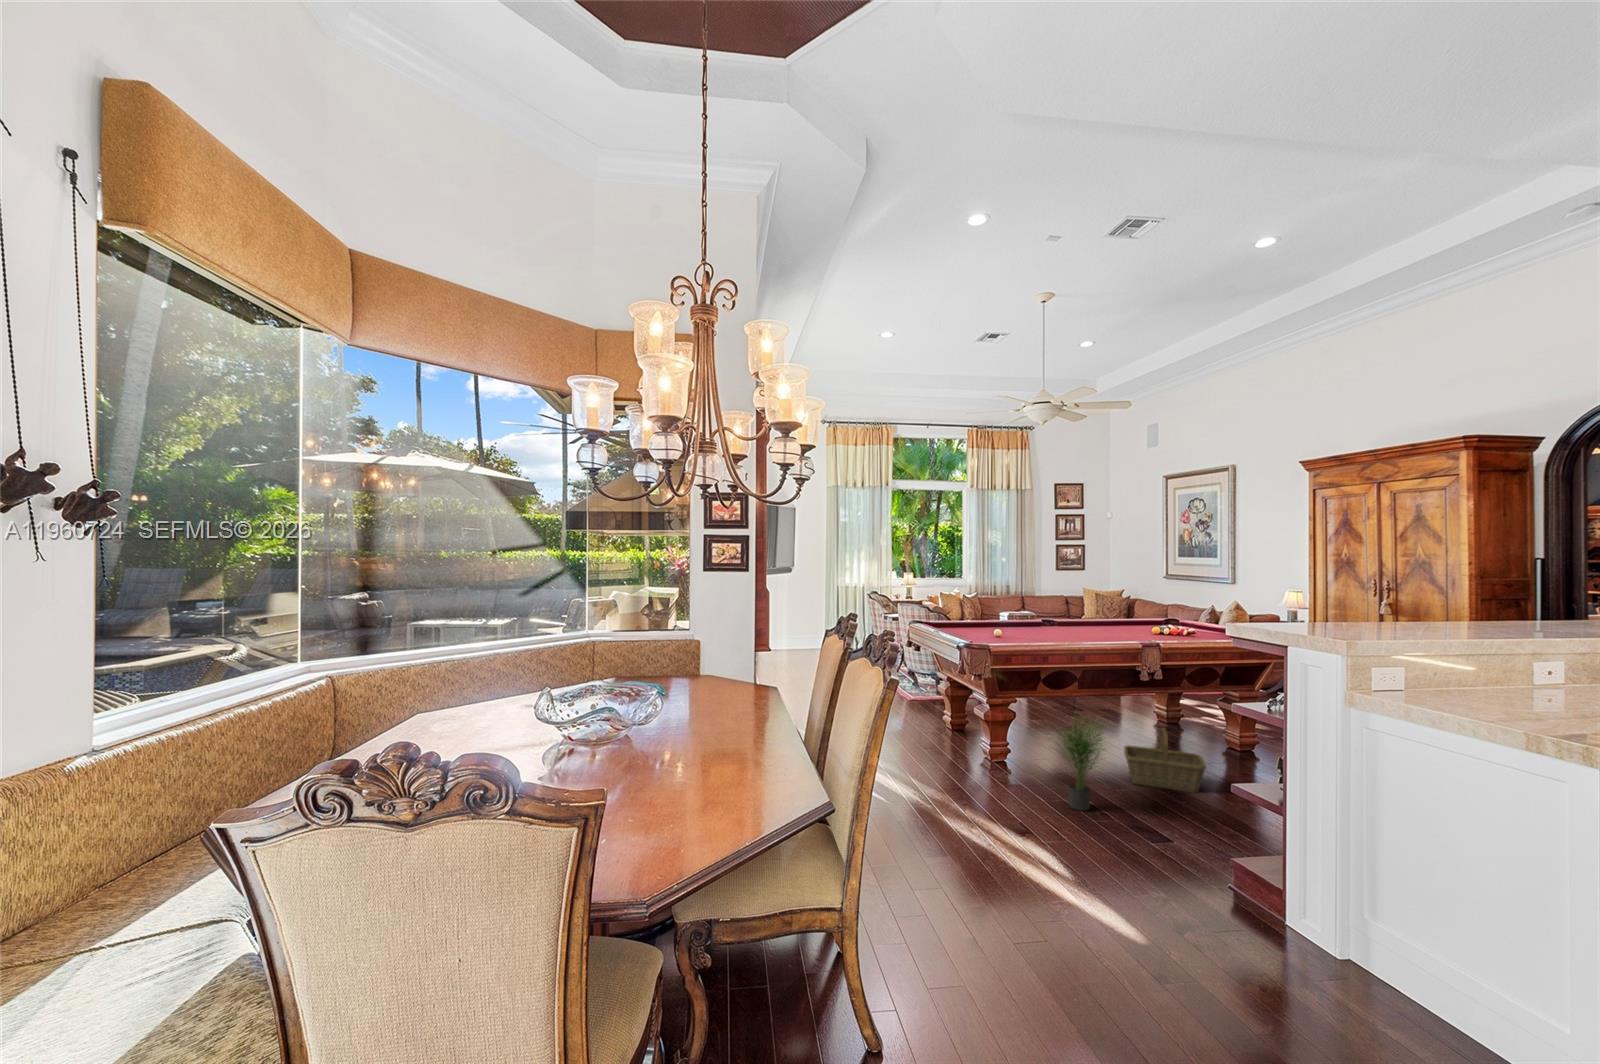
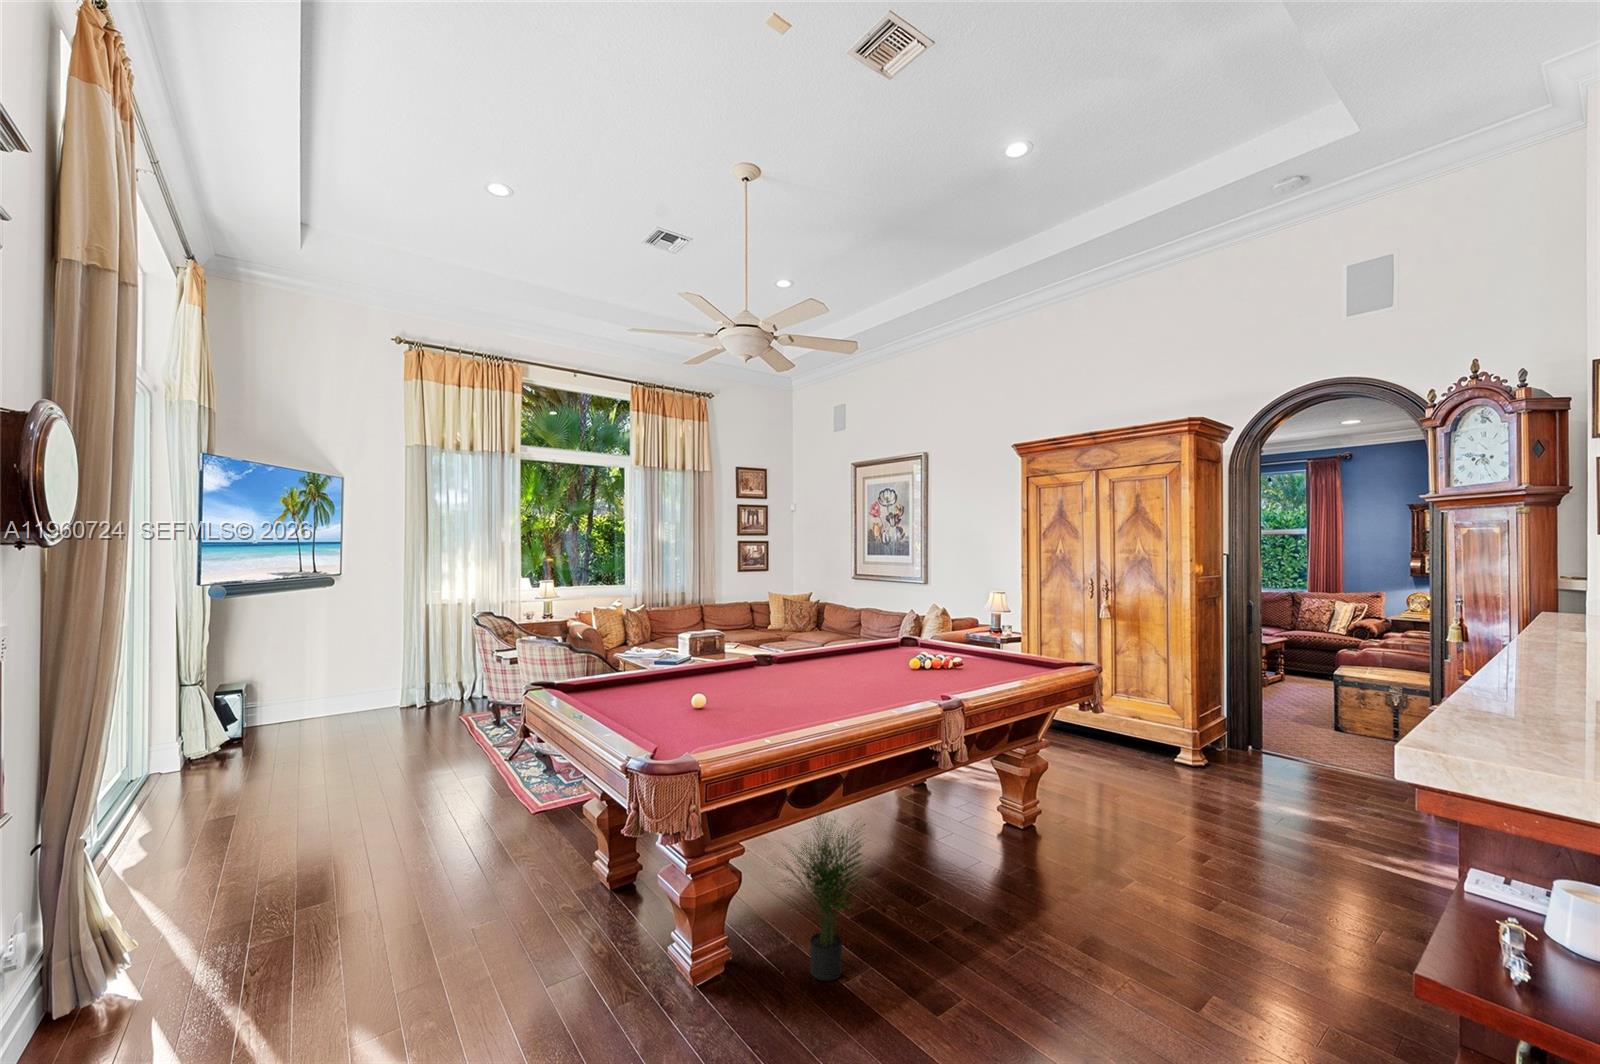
basket: present [1124,728,1206,792] -> none [866,800,976,893]

